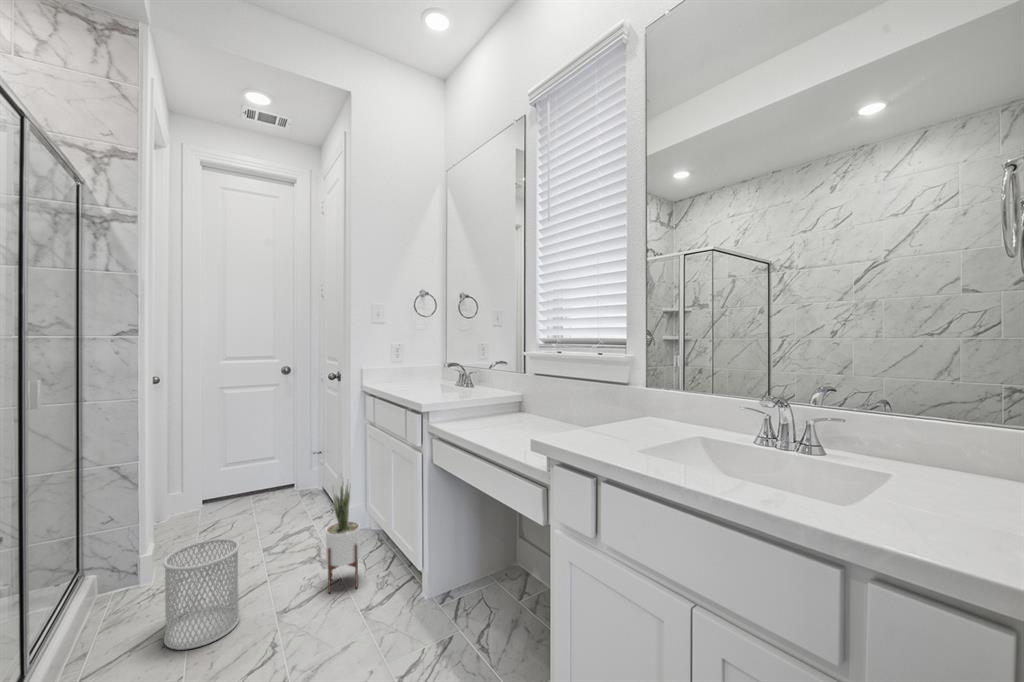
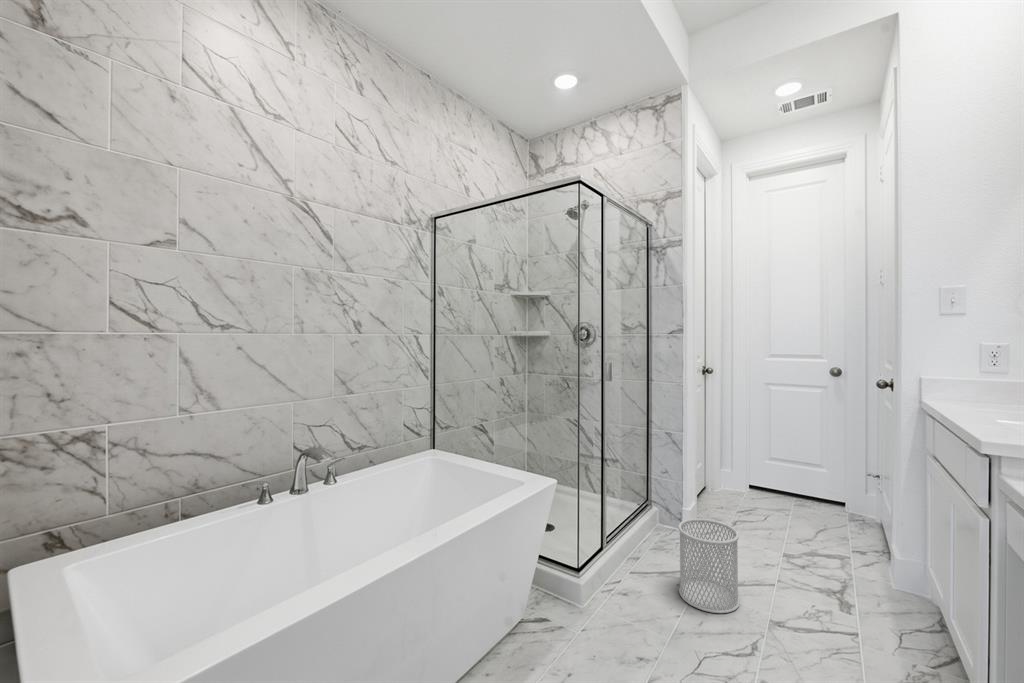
potted plant: present [326,481,360,593] -> none [835,507,884,656]

